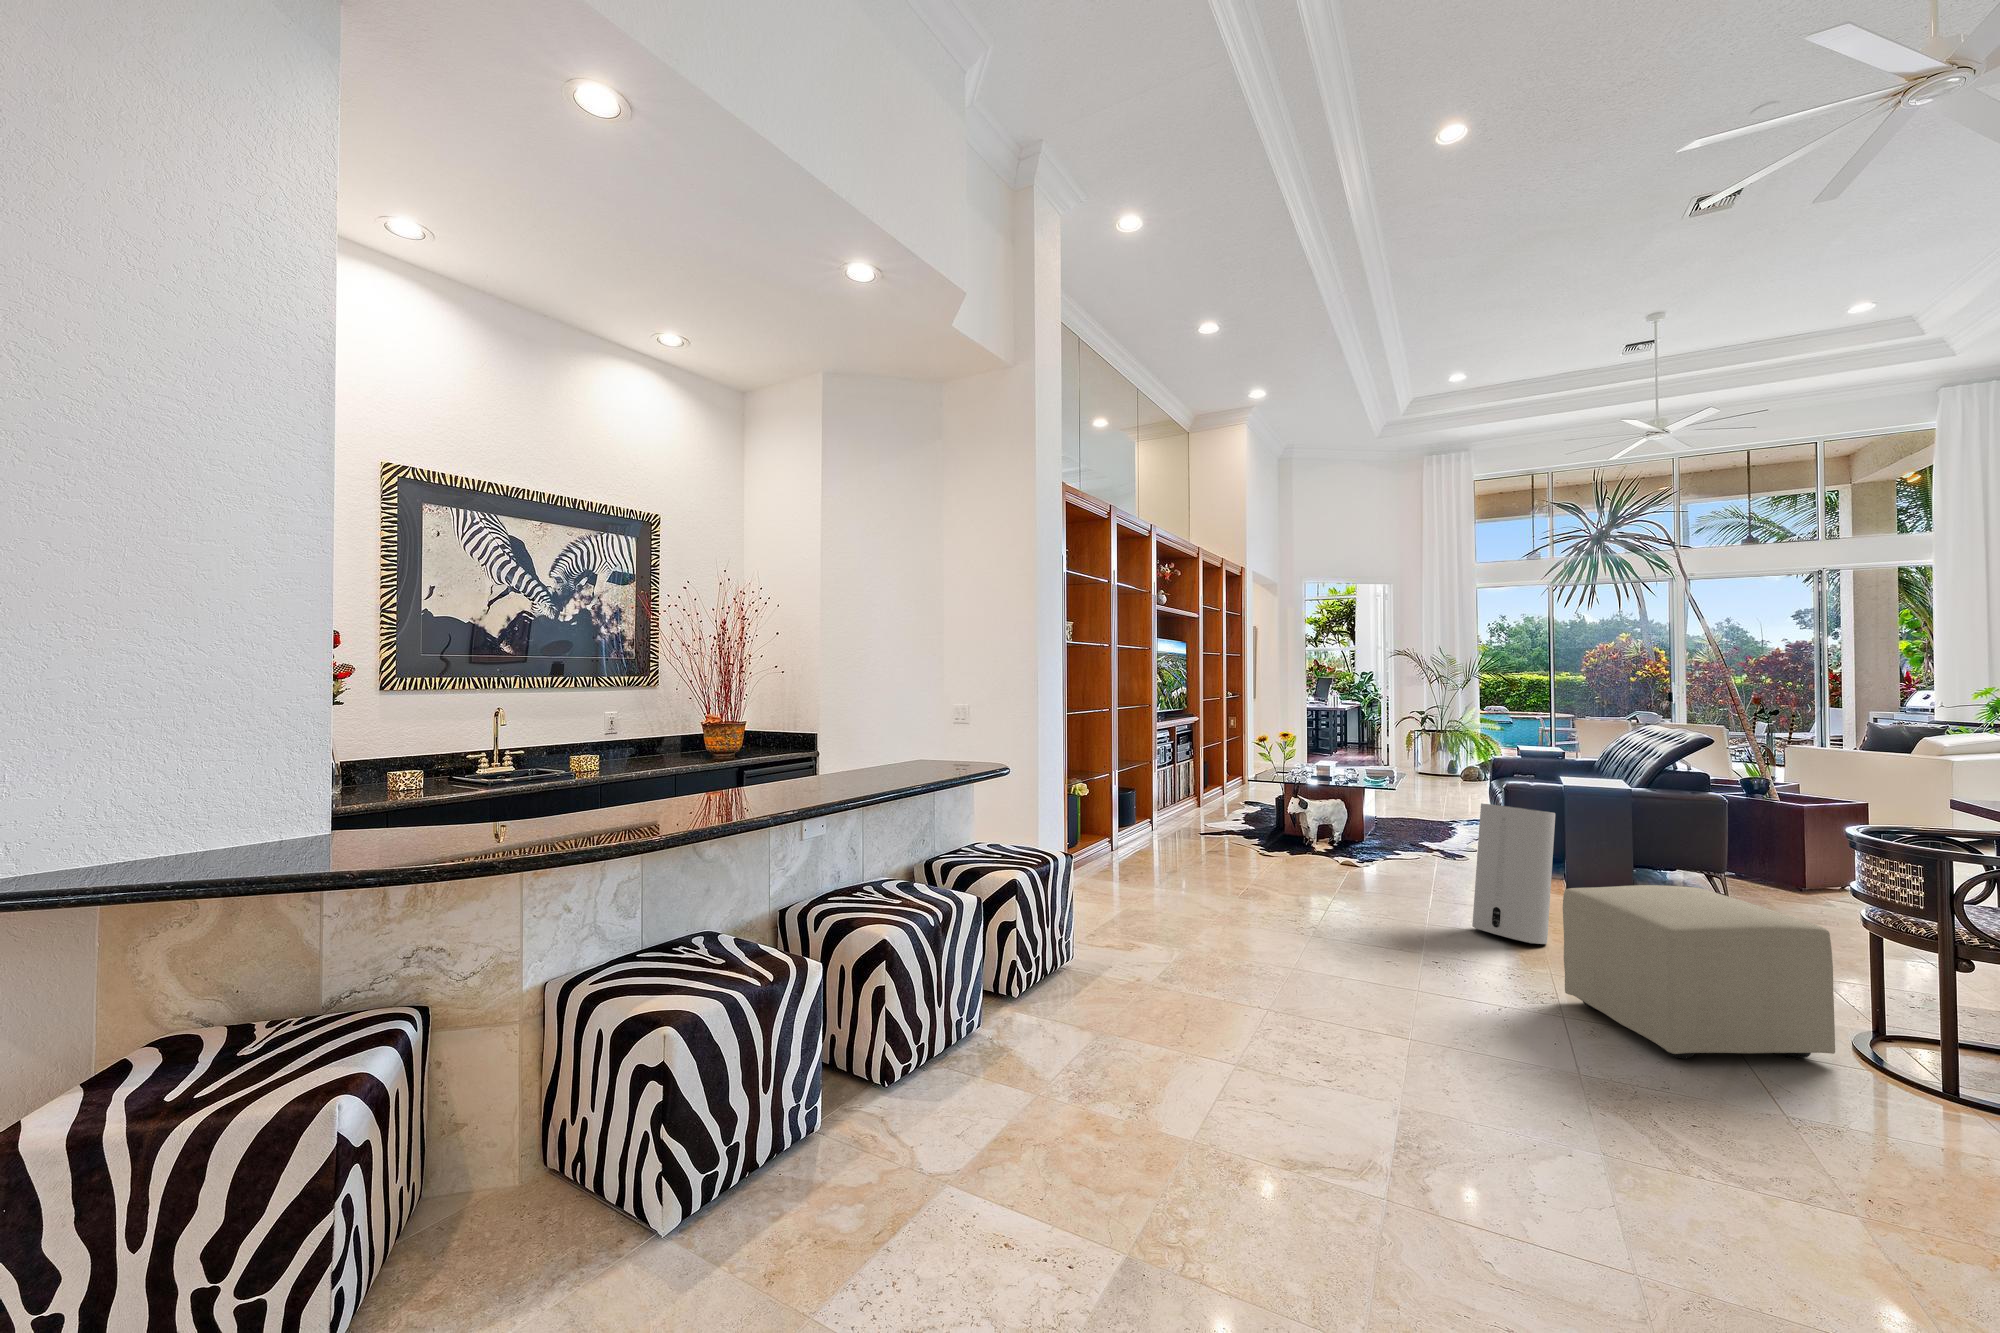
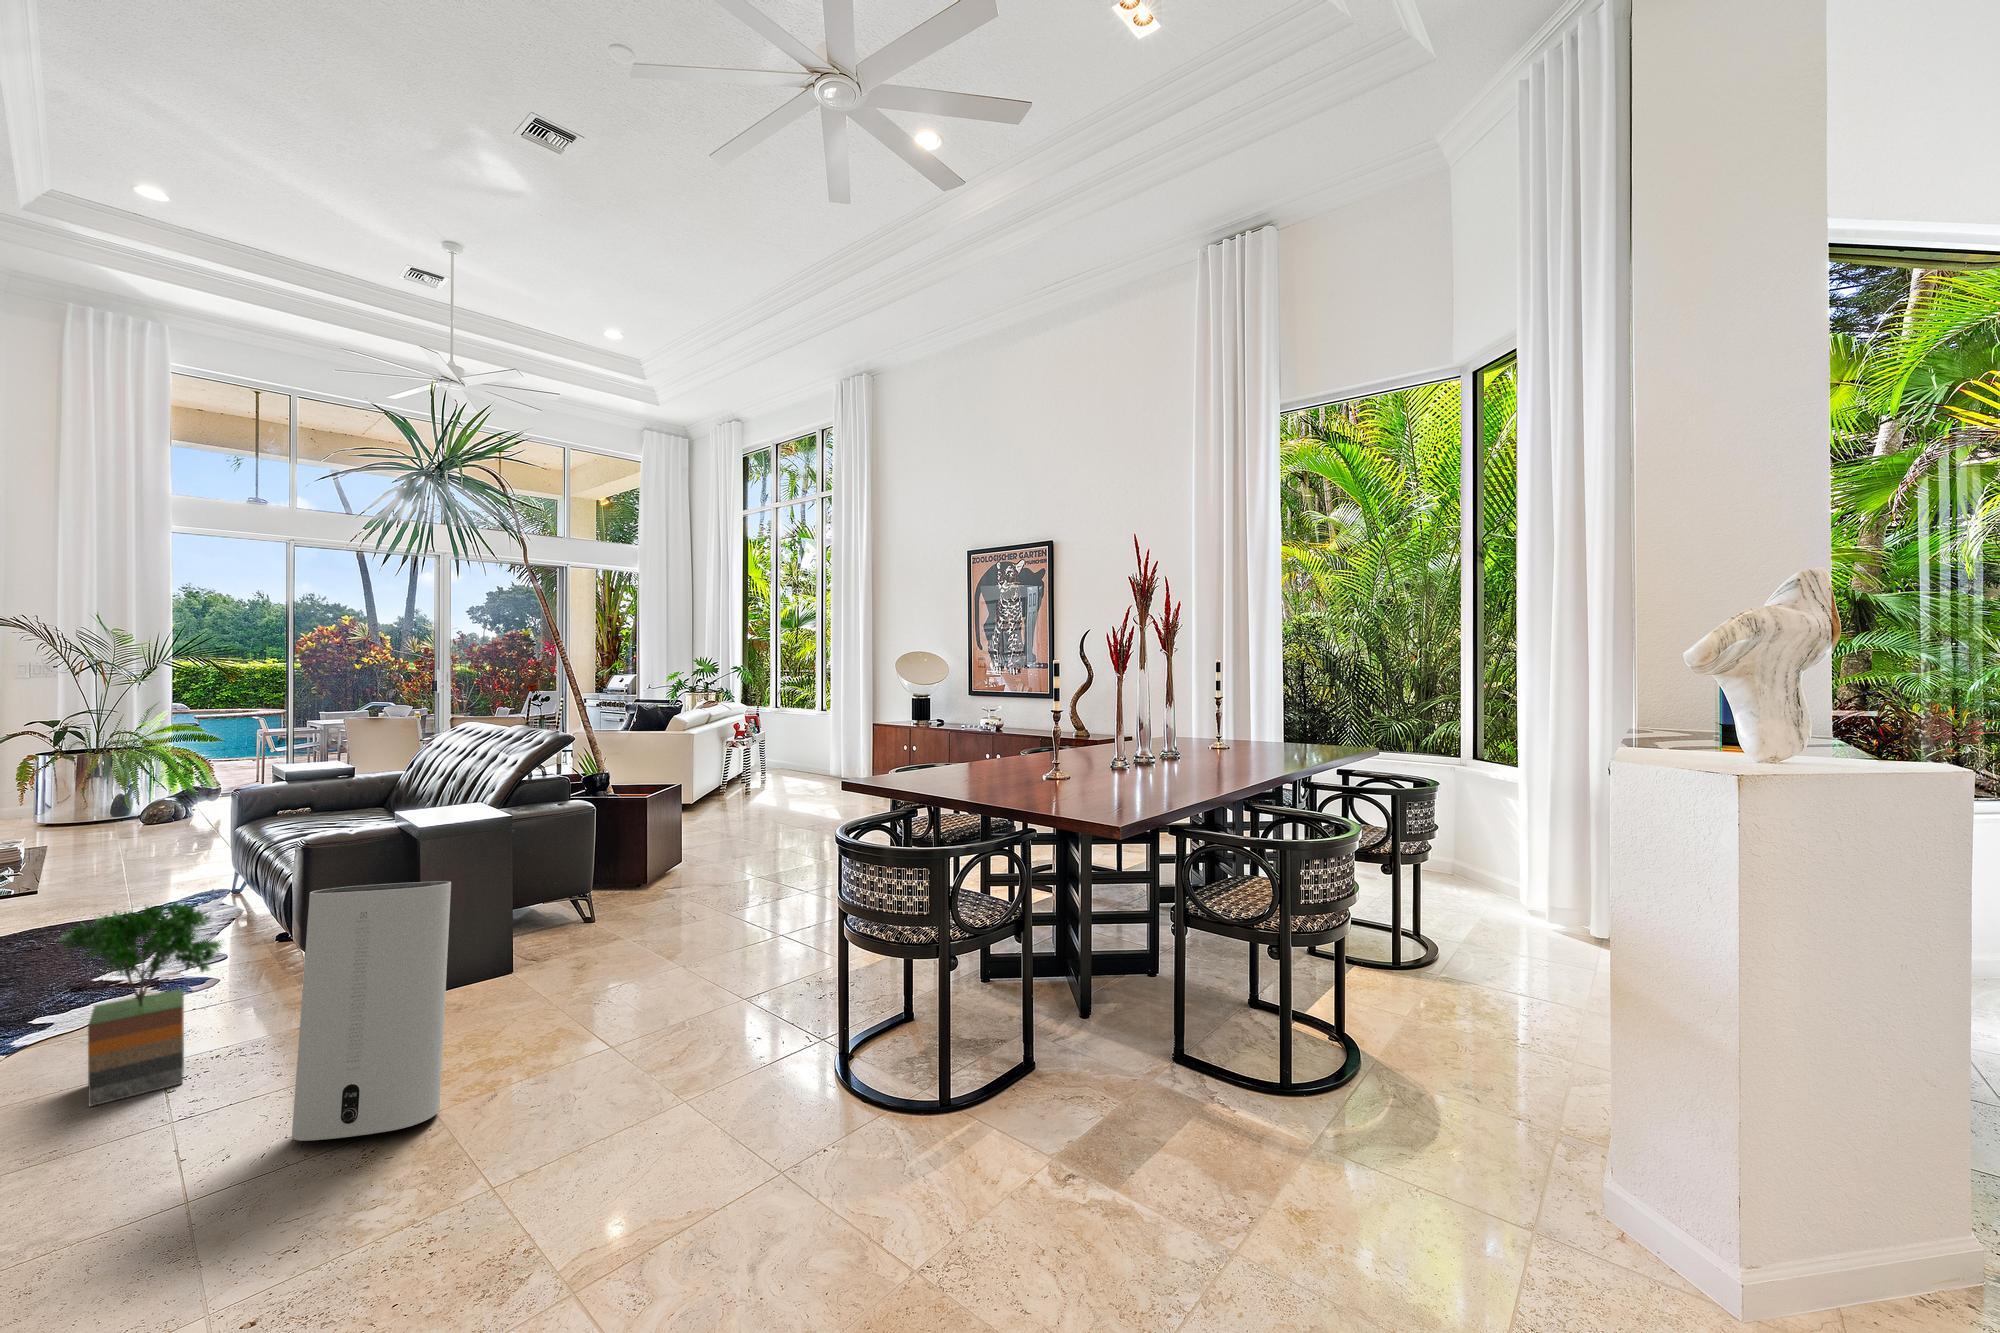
potted tree: none [1391,801,1458,895] -> present [60,902,221,1106]
ottoman: present [1563,885,1835,1059] -> none [537,952,858,1256]

